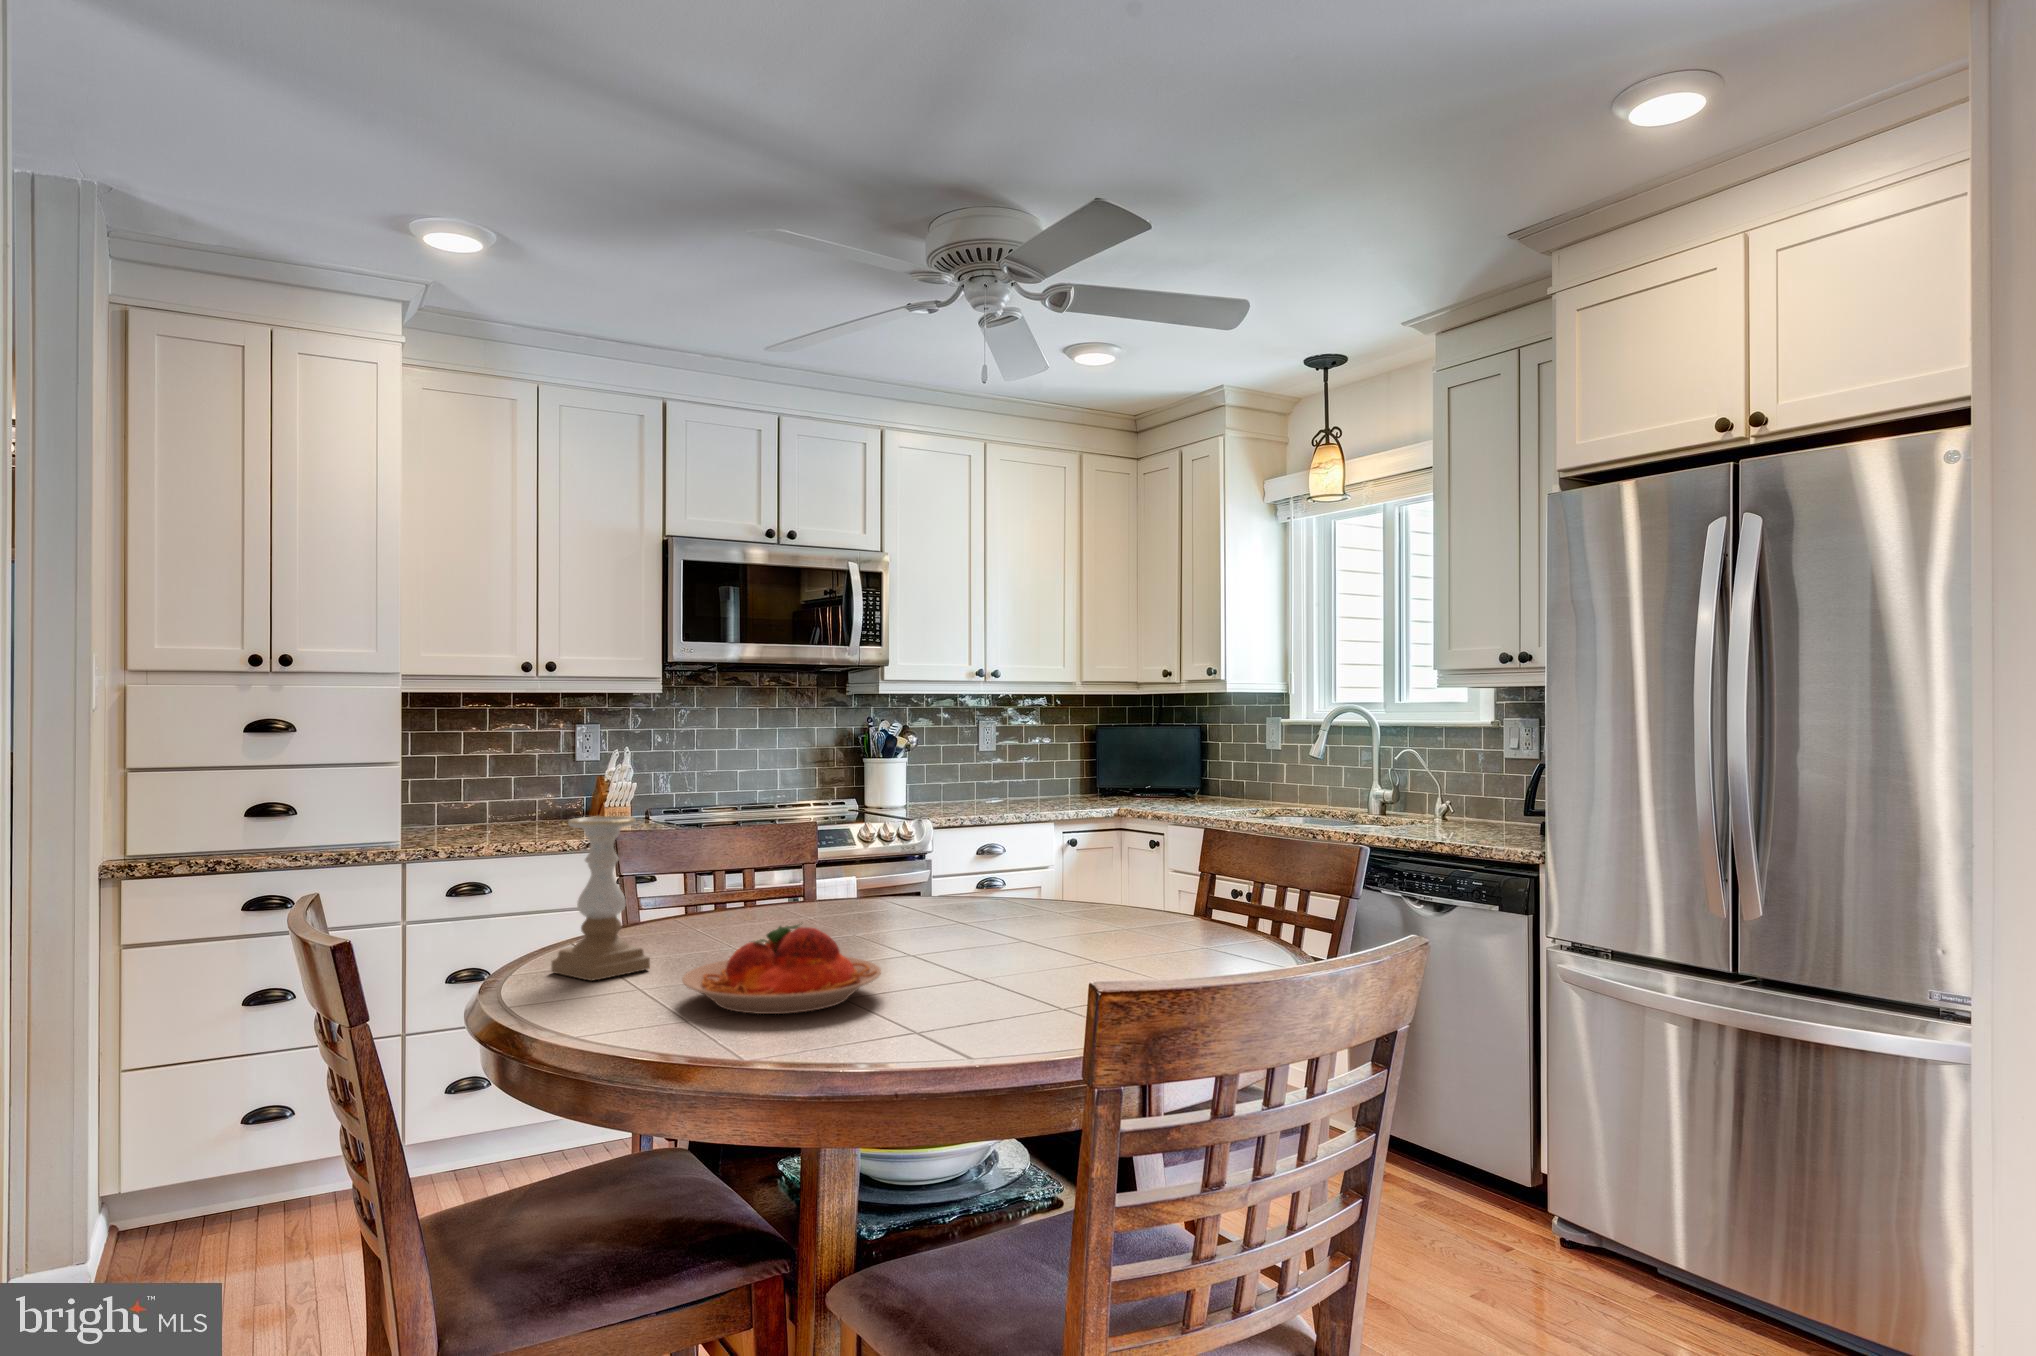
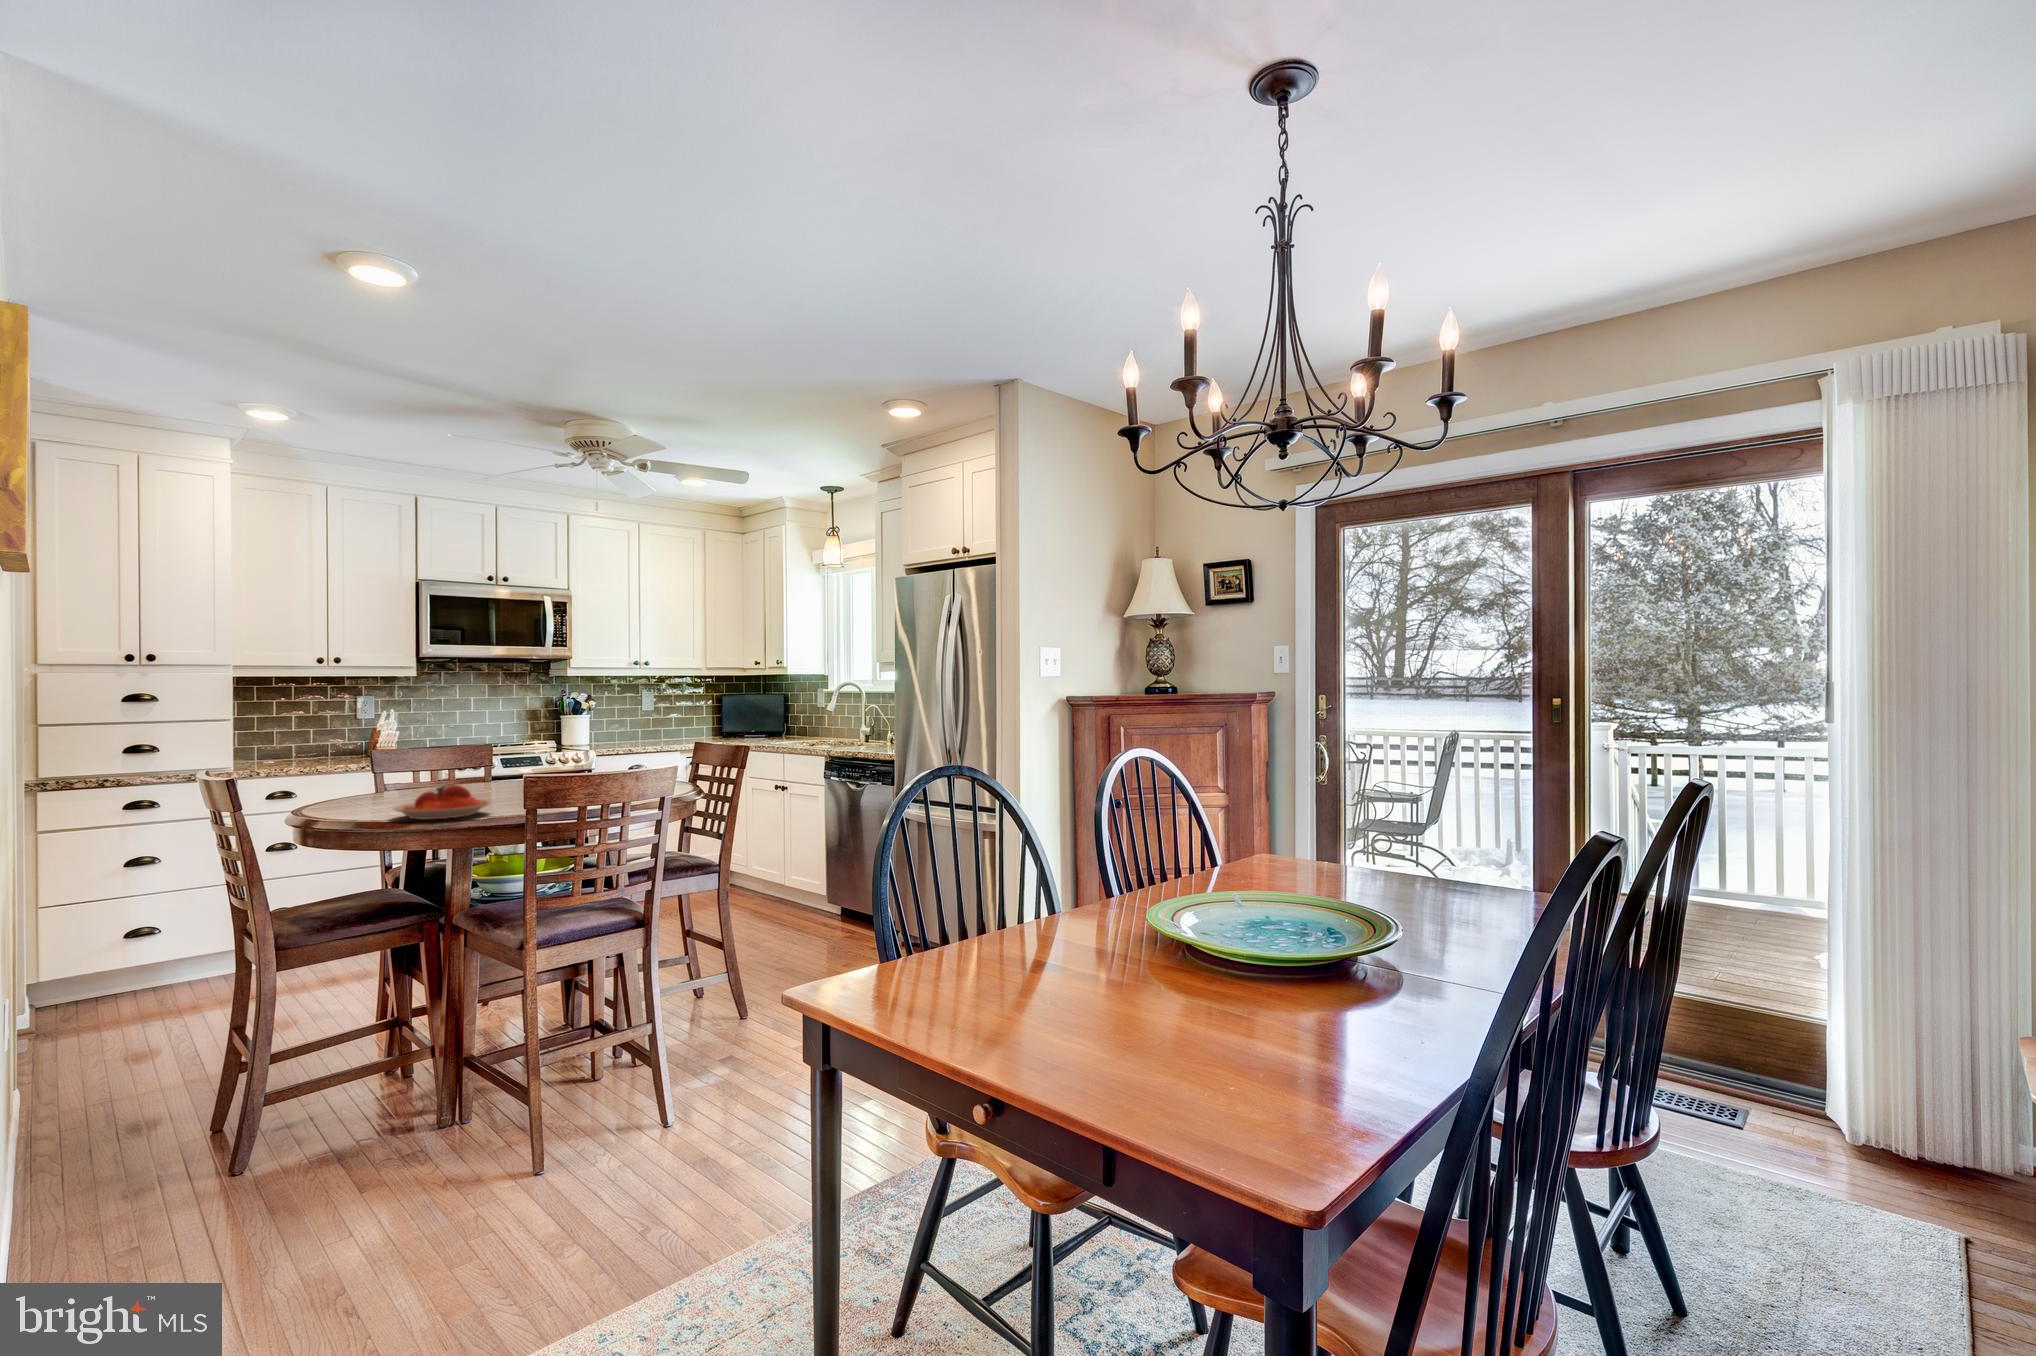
candle holder: present [551,816,650,980] -> none [329,740,382,814]

